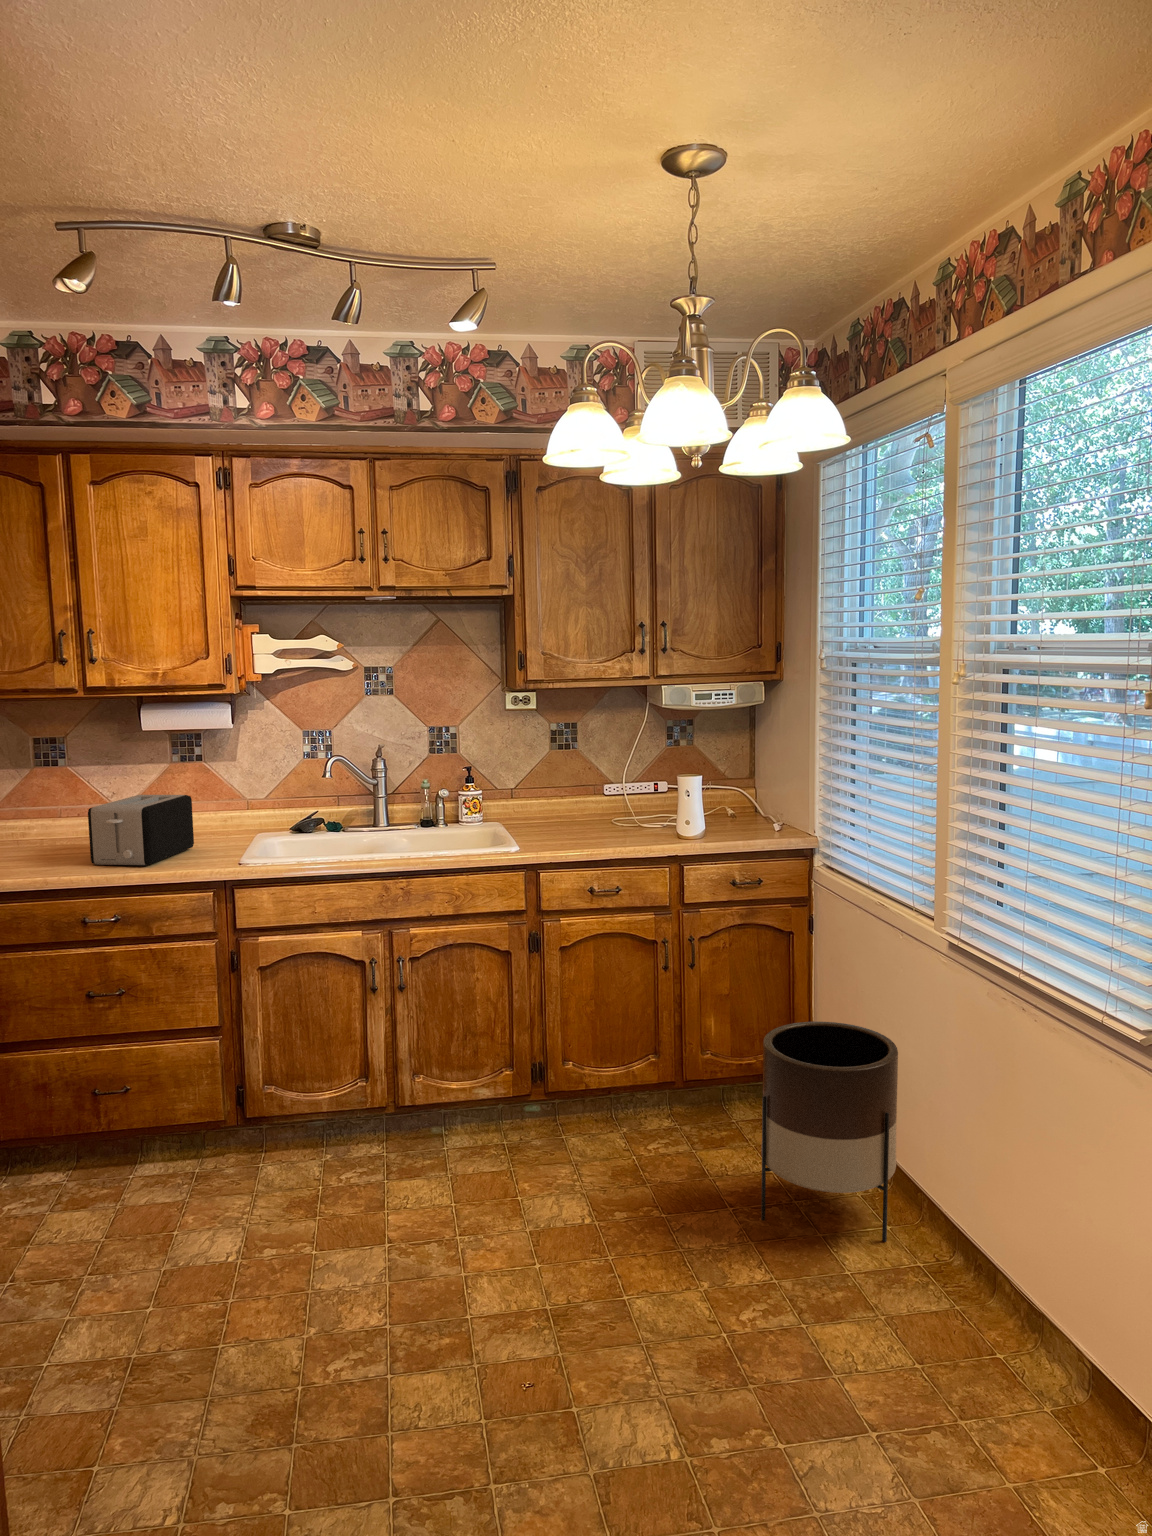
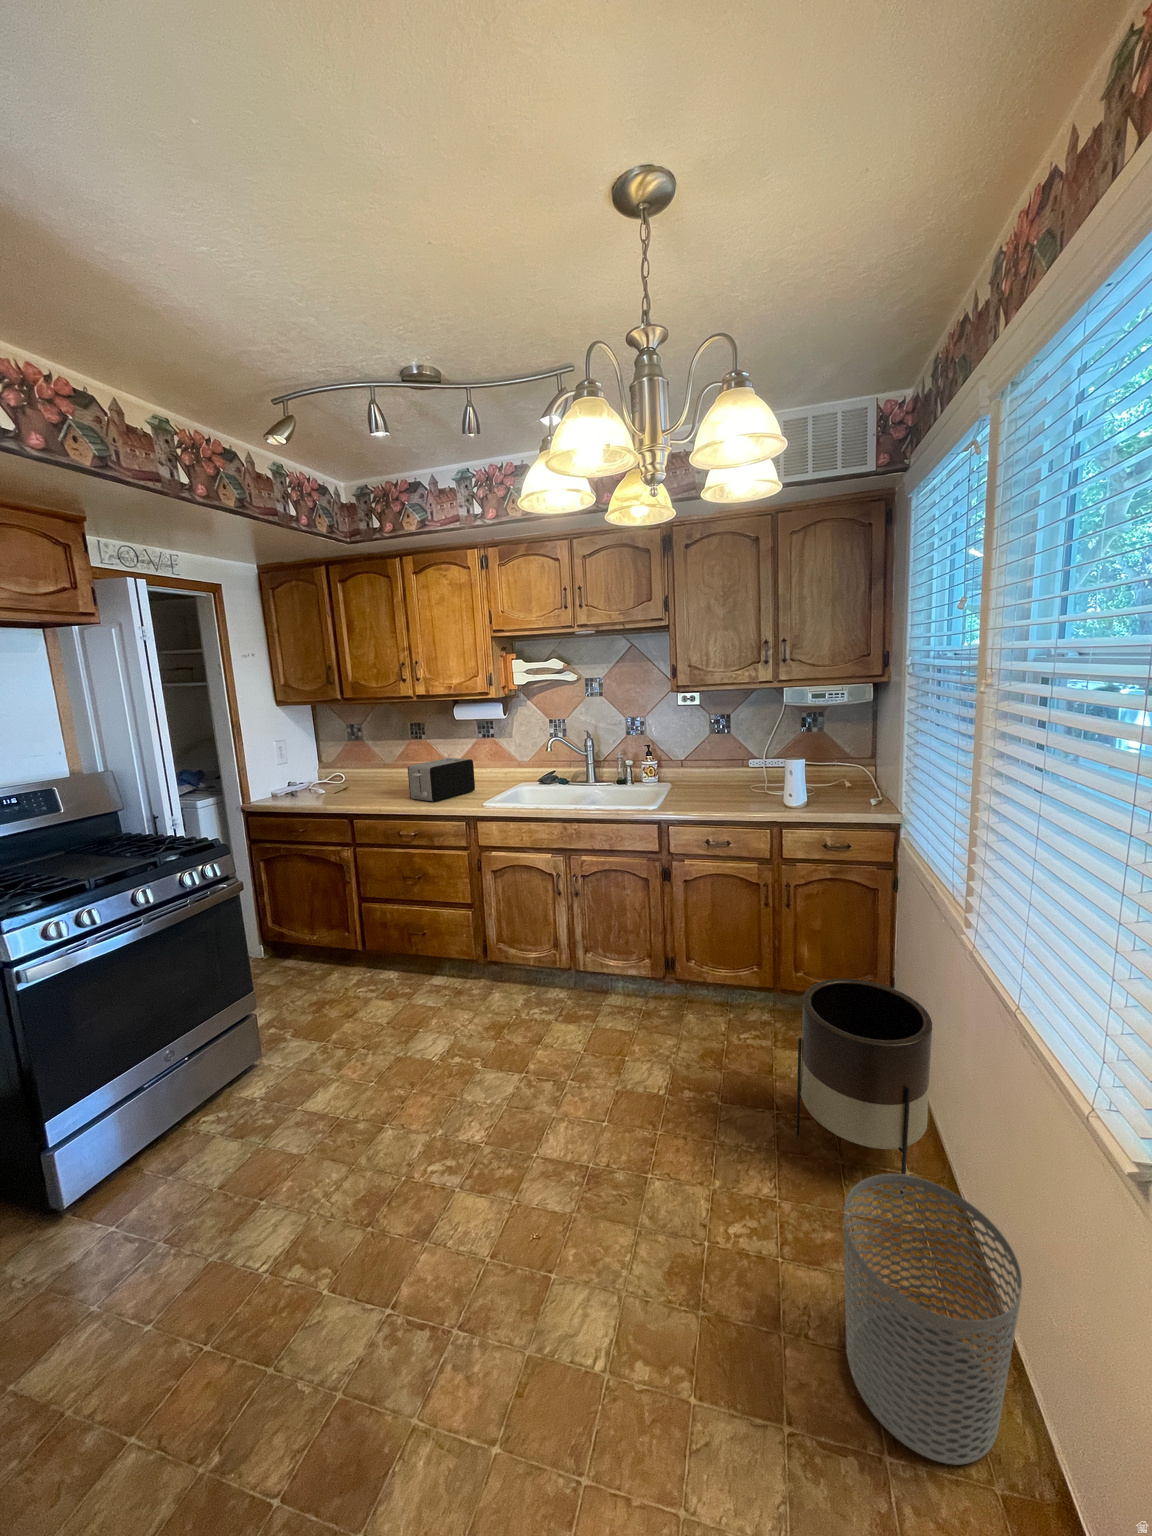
waste bin: none [888,1171,1043,1407] -> present [844,1174,1022,1465]

